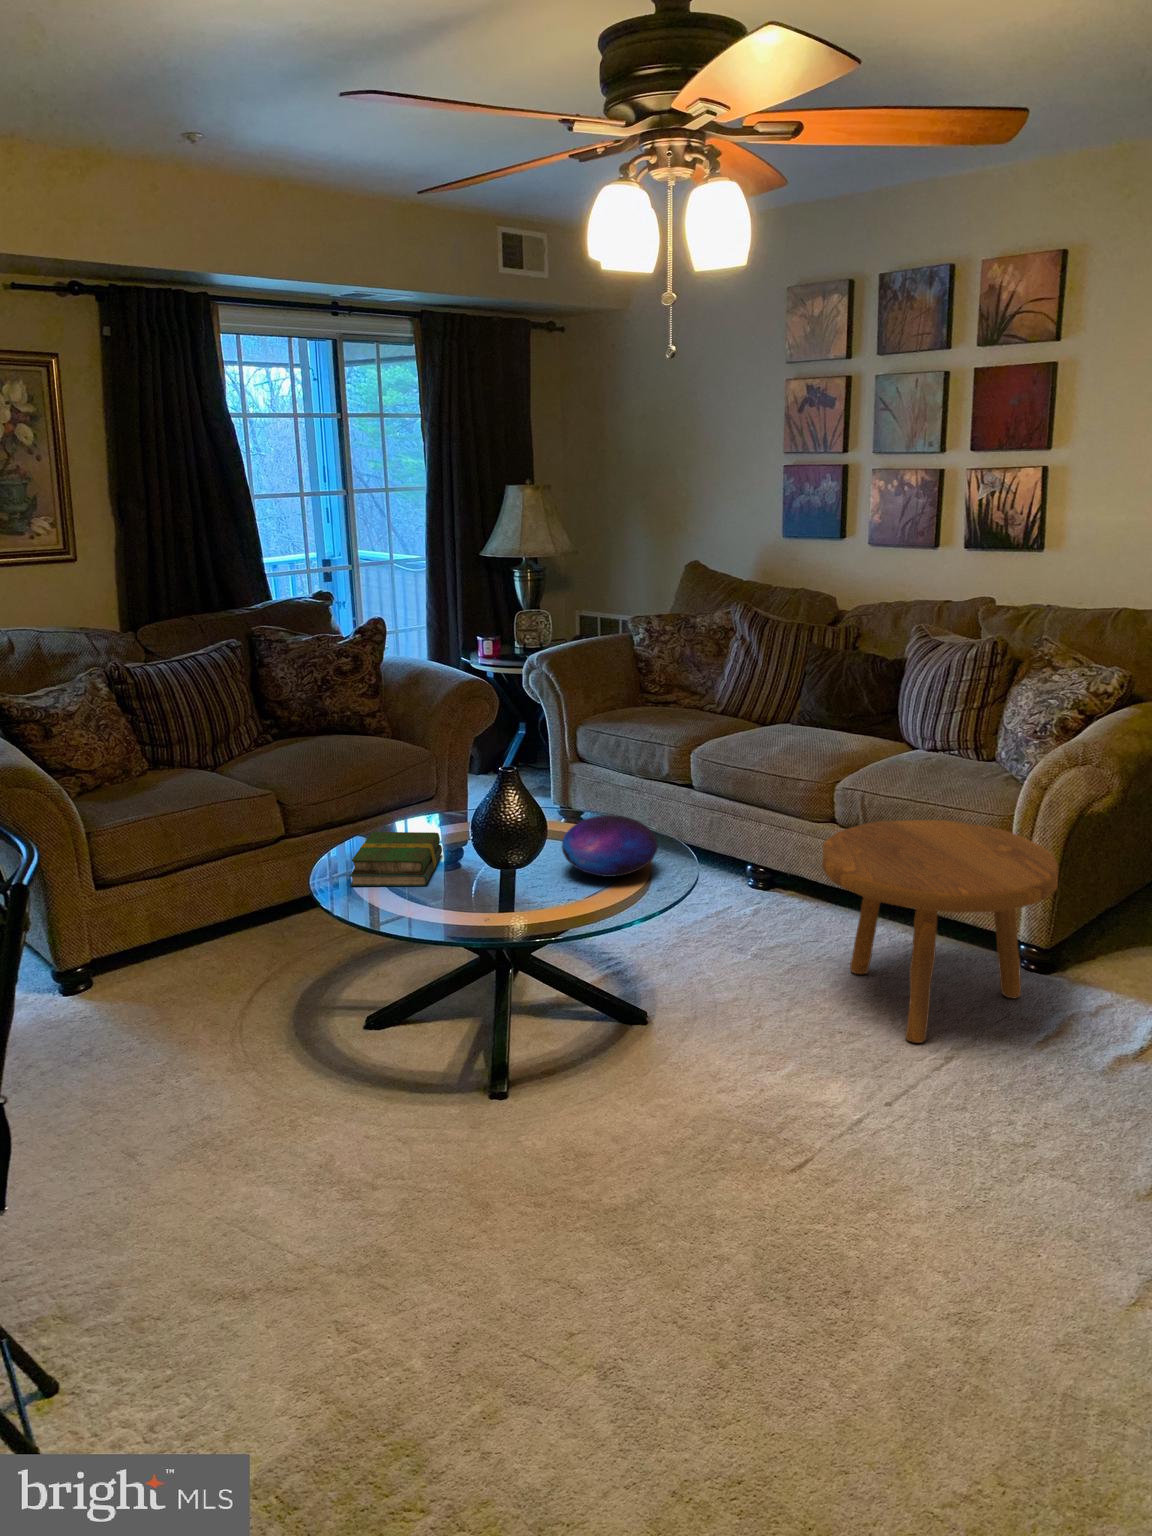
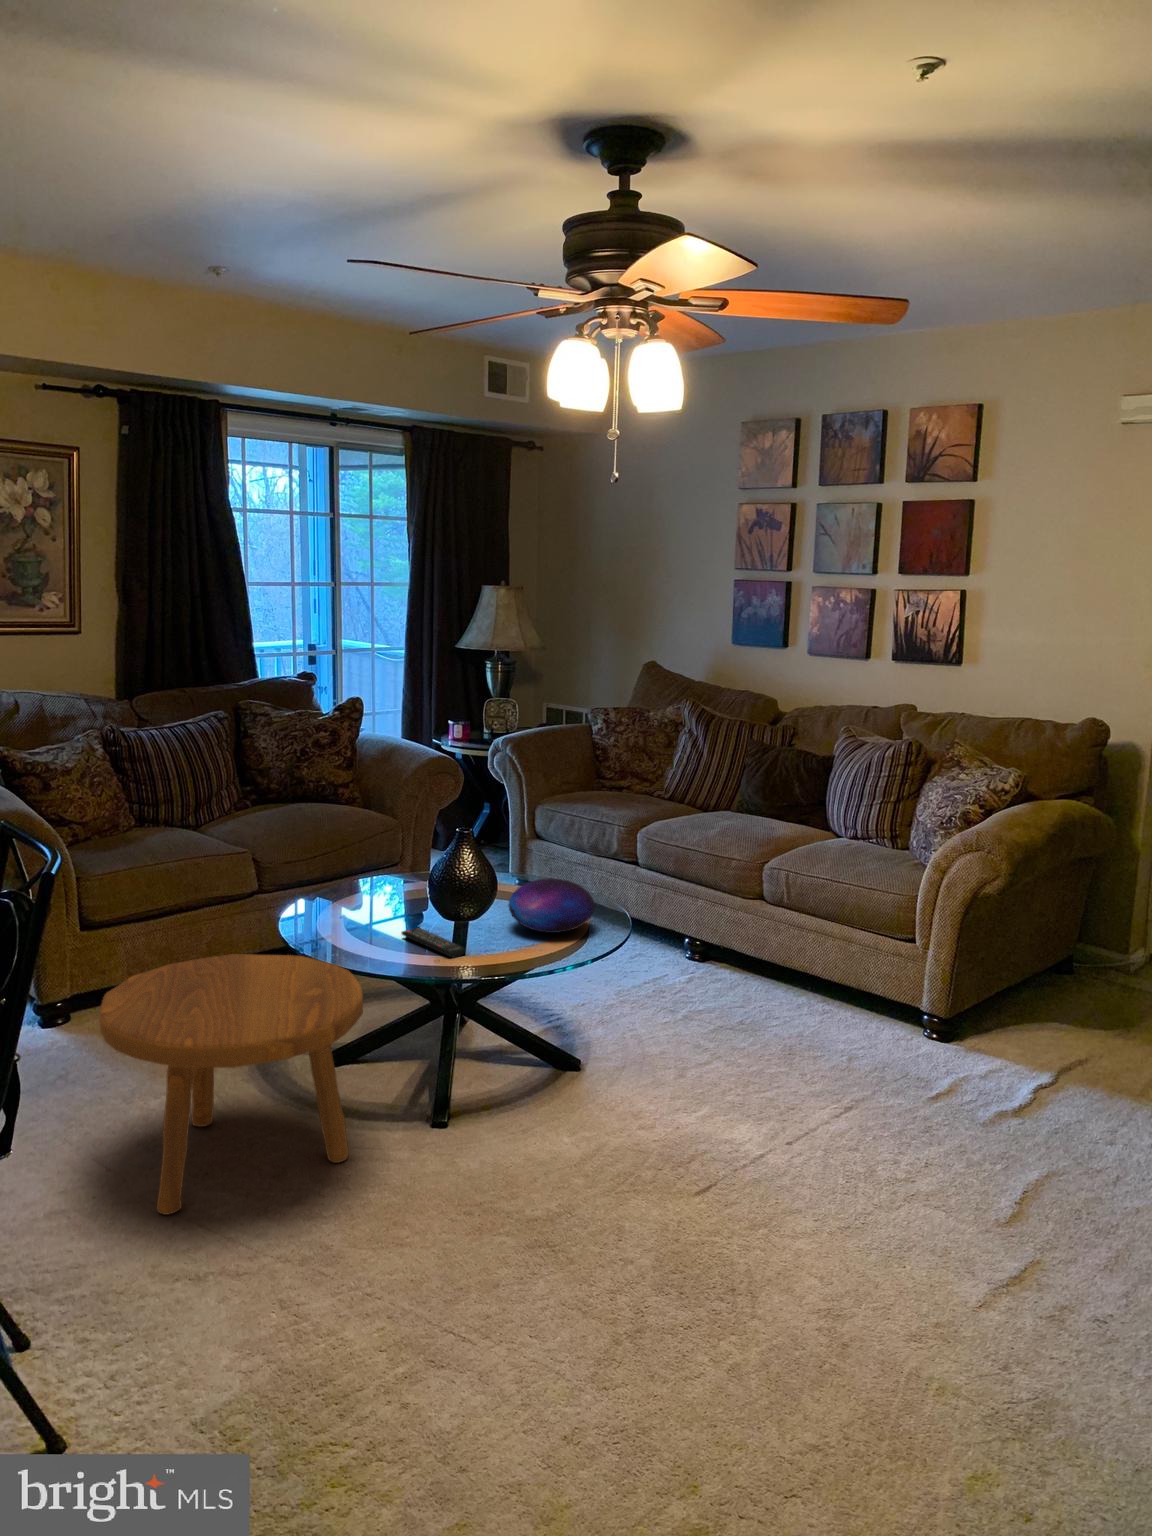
footstool: present [822,820,1059,1043] -> present [99,954,363,1215]
book: present [350,832,442,886] -> none [316,886,401,935]
remote control: none [445,877,518,911] -> present [402,928,465,958]

